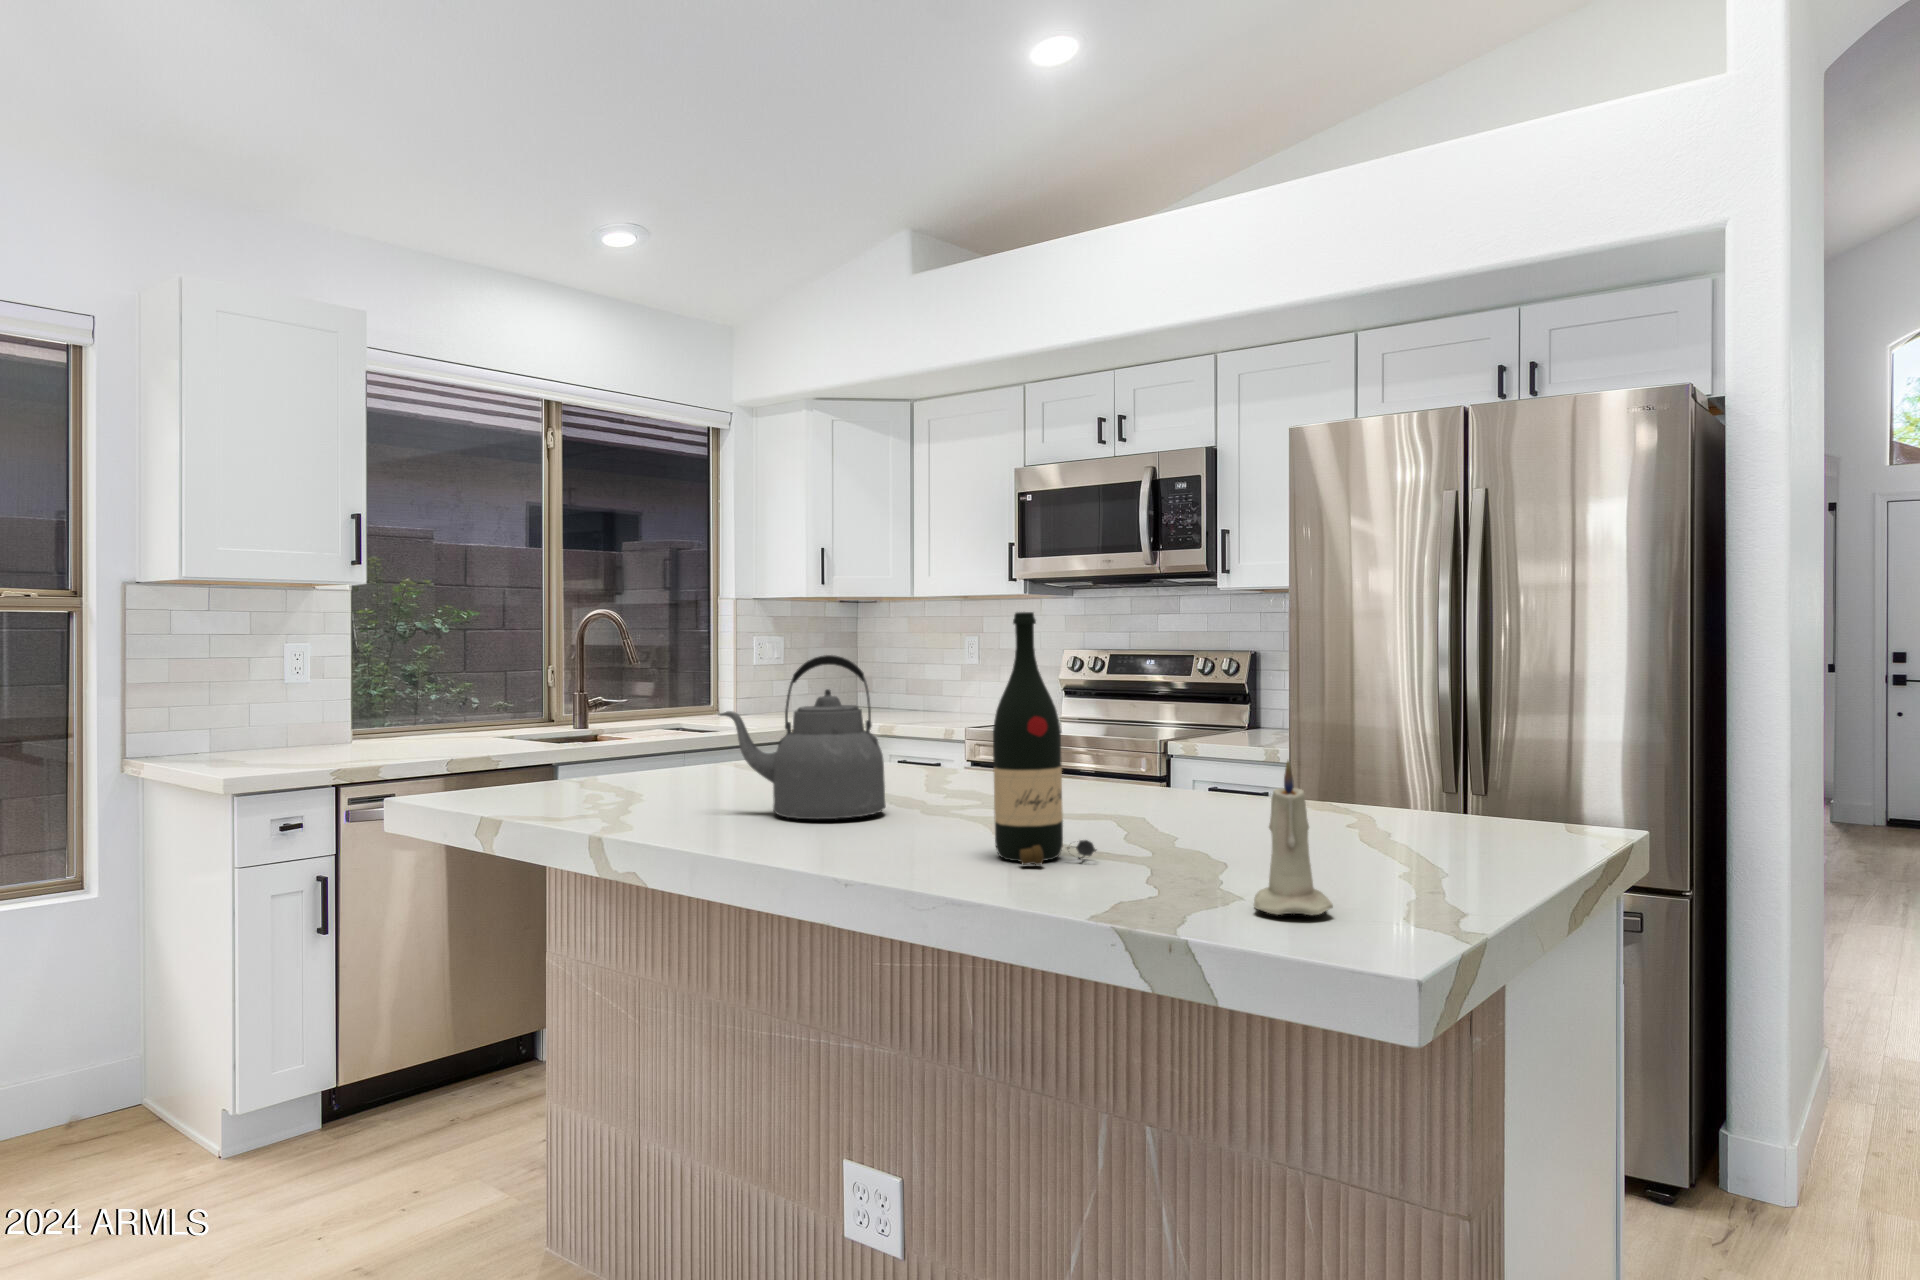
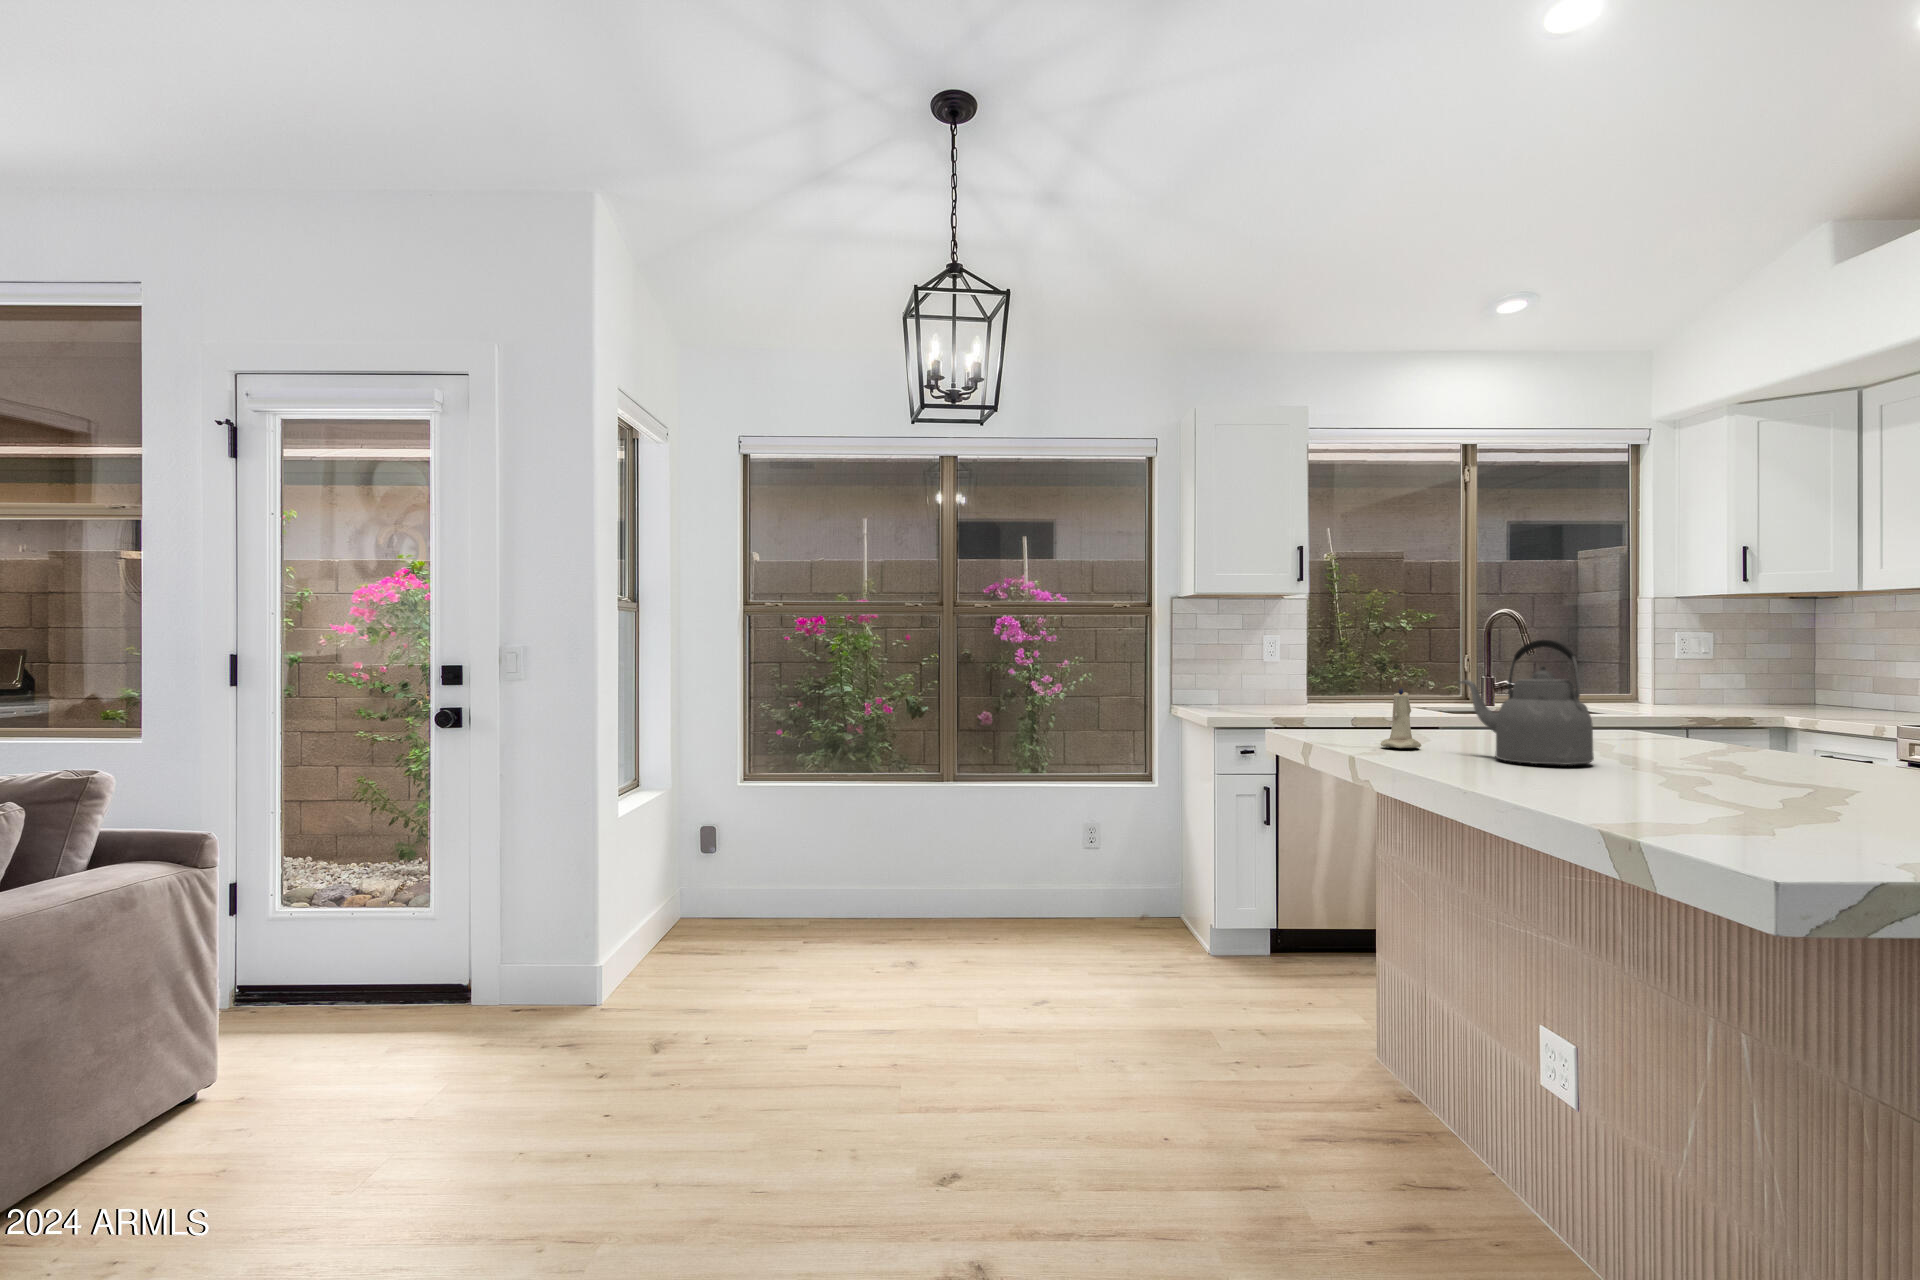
wine bottle: present [993,612,1096,865] -> none [1614,604,1703,802]
candle: present [1254,761,1333,915] -> present [1381,680,1421,748]

